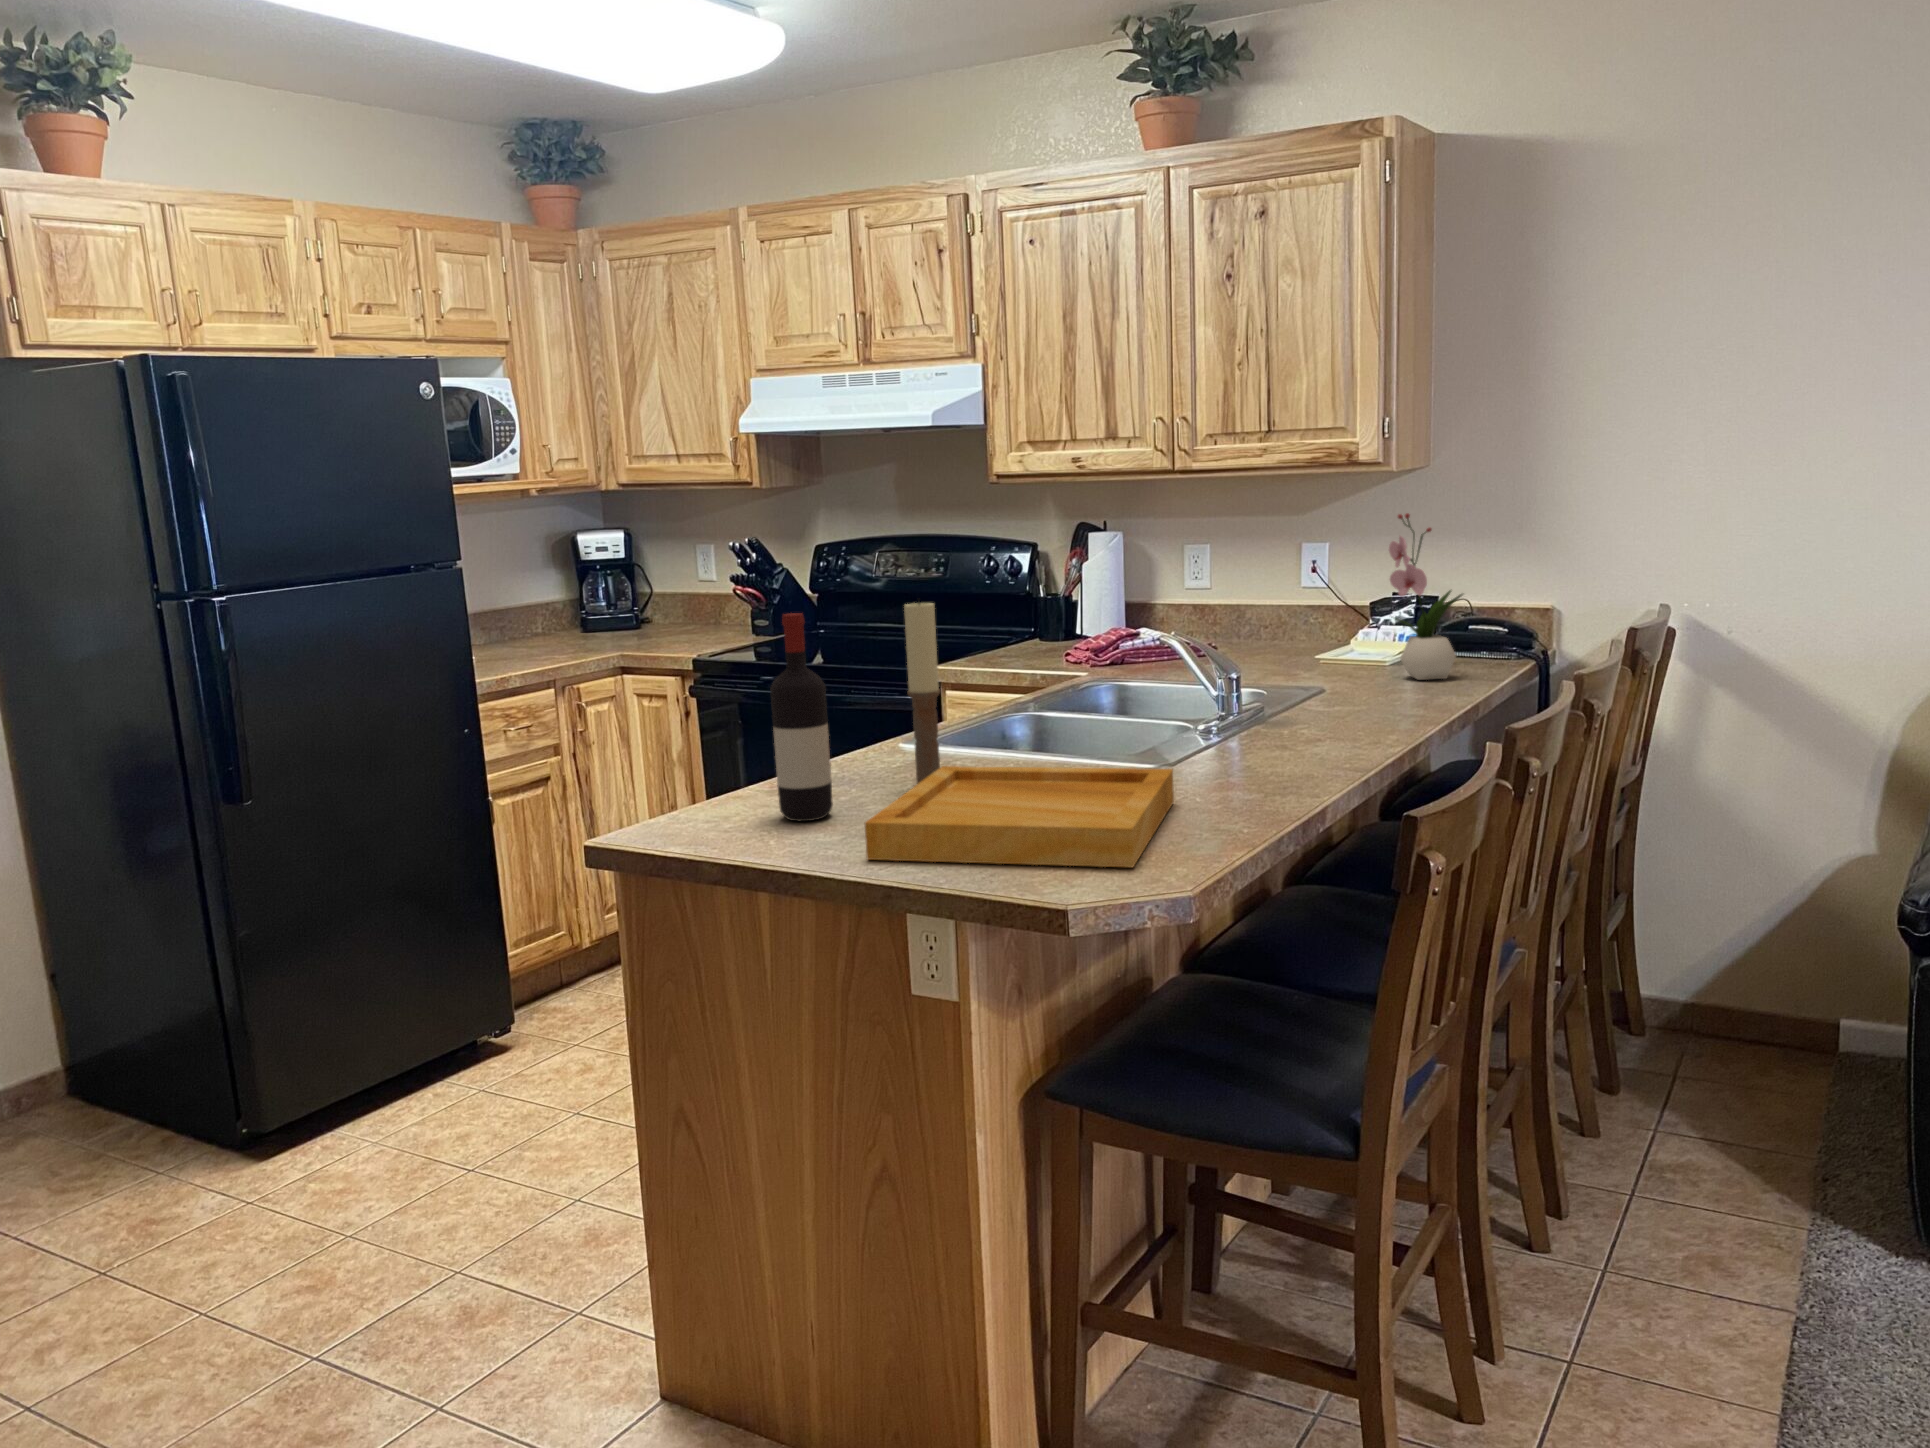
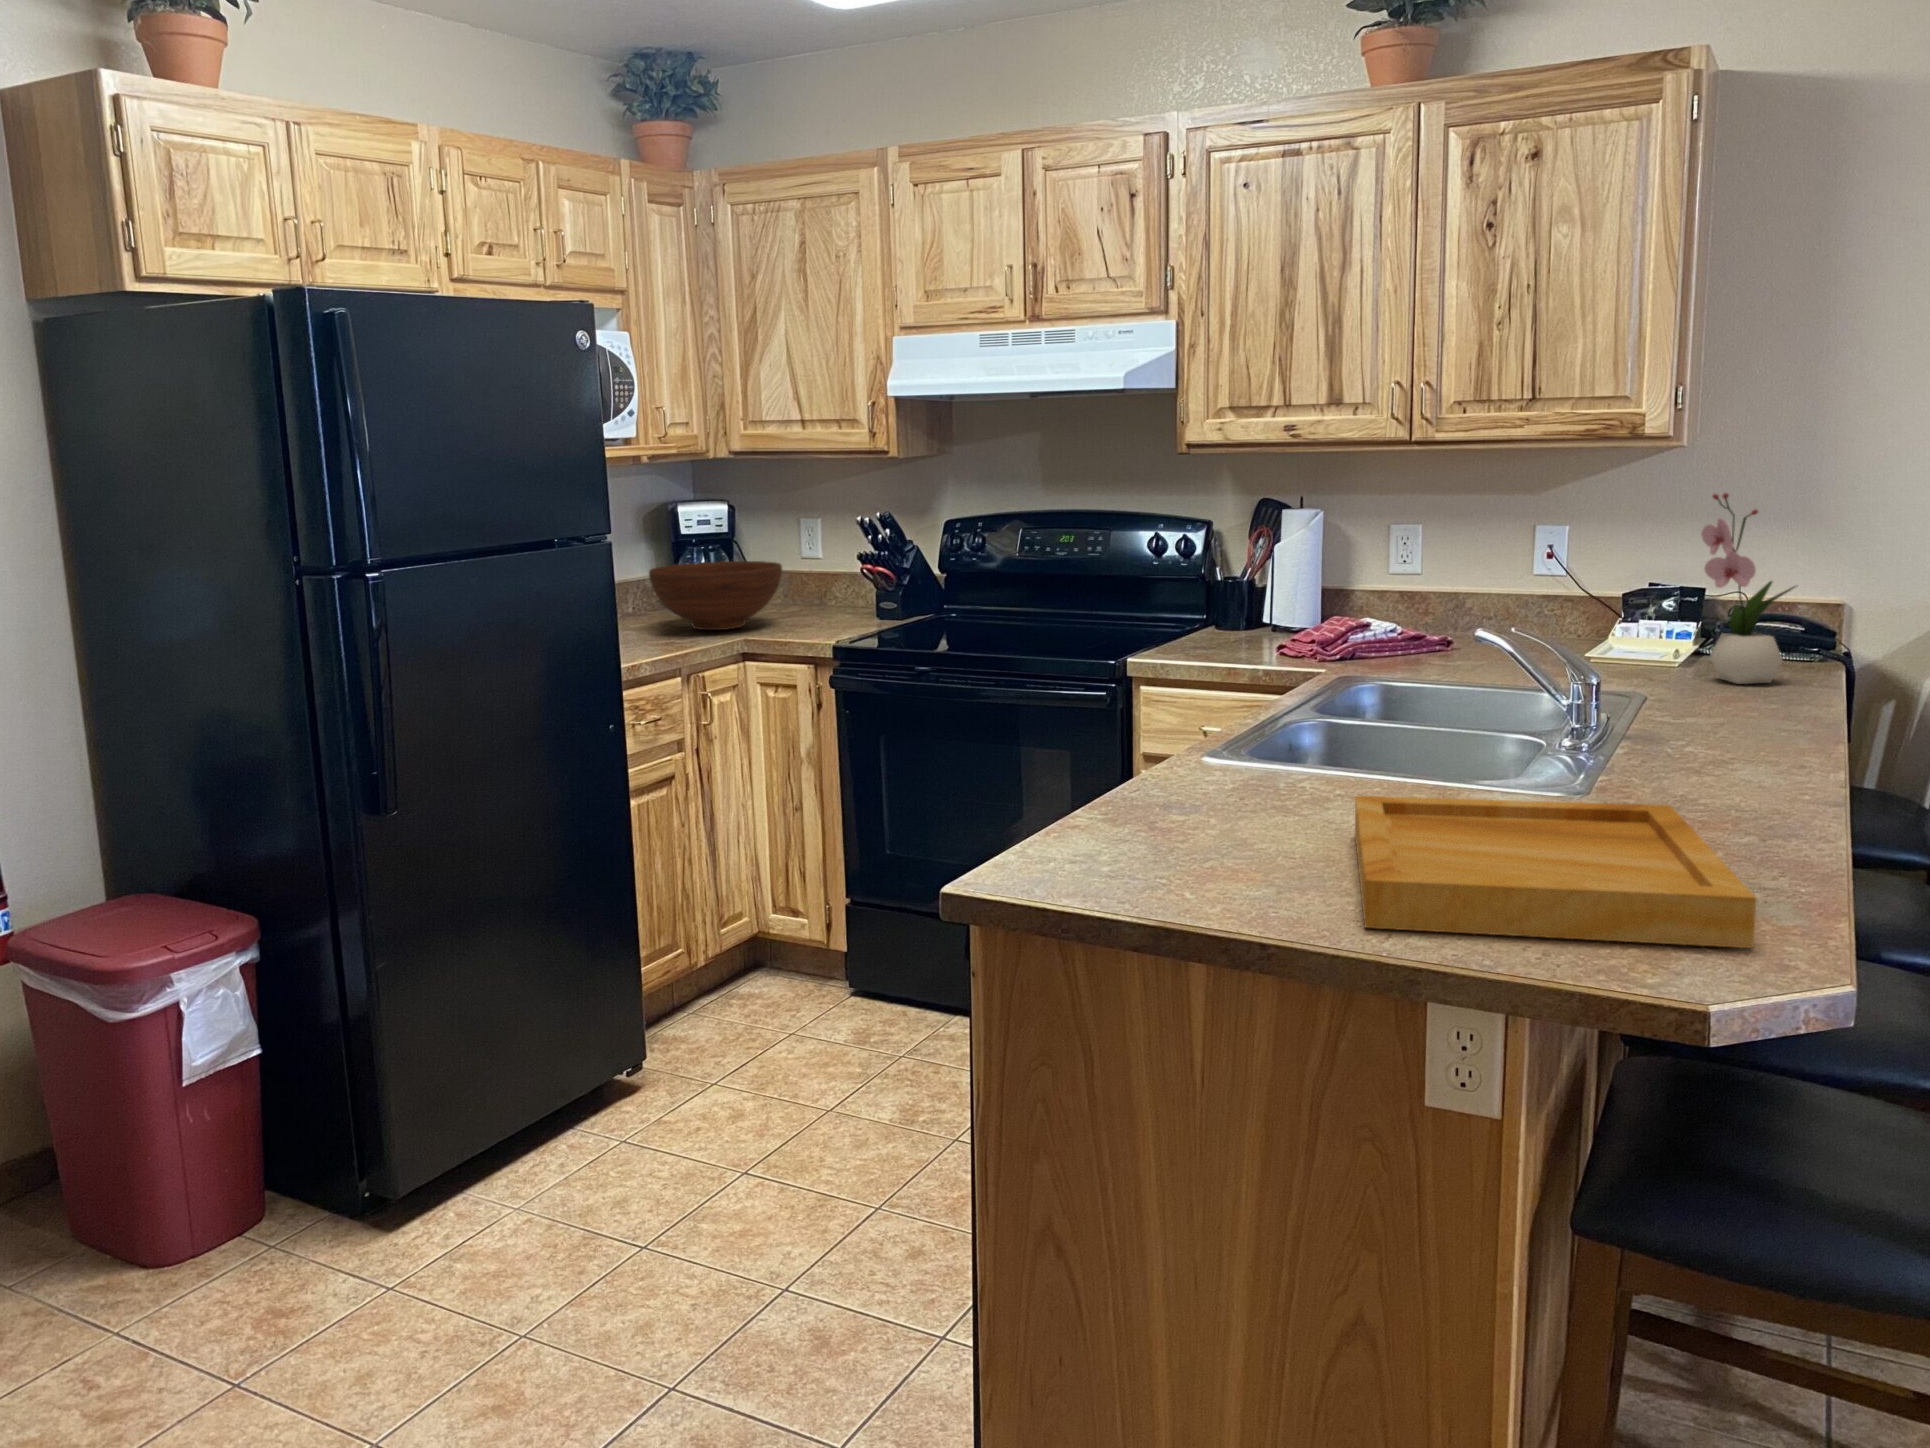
fruit bowl: none [540,585,663,648] -> present [649,561,782,630]
candle: present [904,600,941,787] -> none [1297,587,1340,825]
wine bottle: present [770,613,833,821] -> none [1171,605,1242,866]

